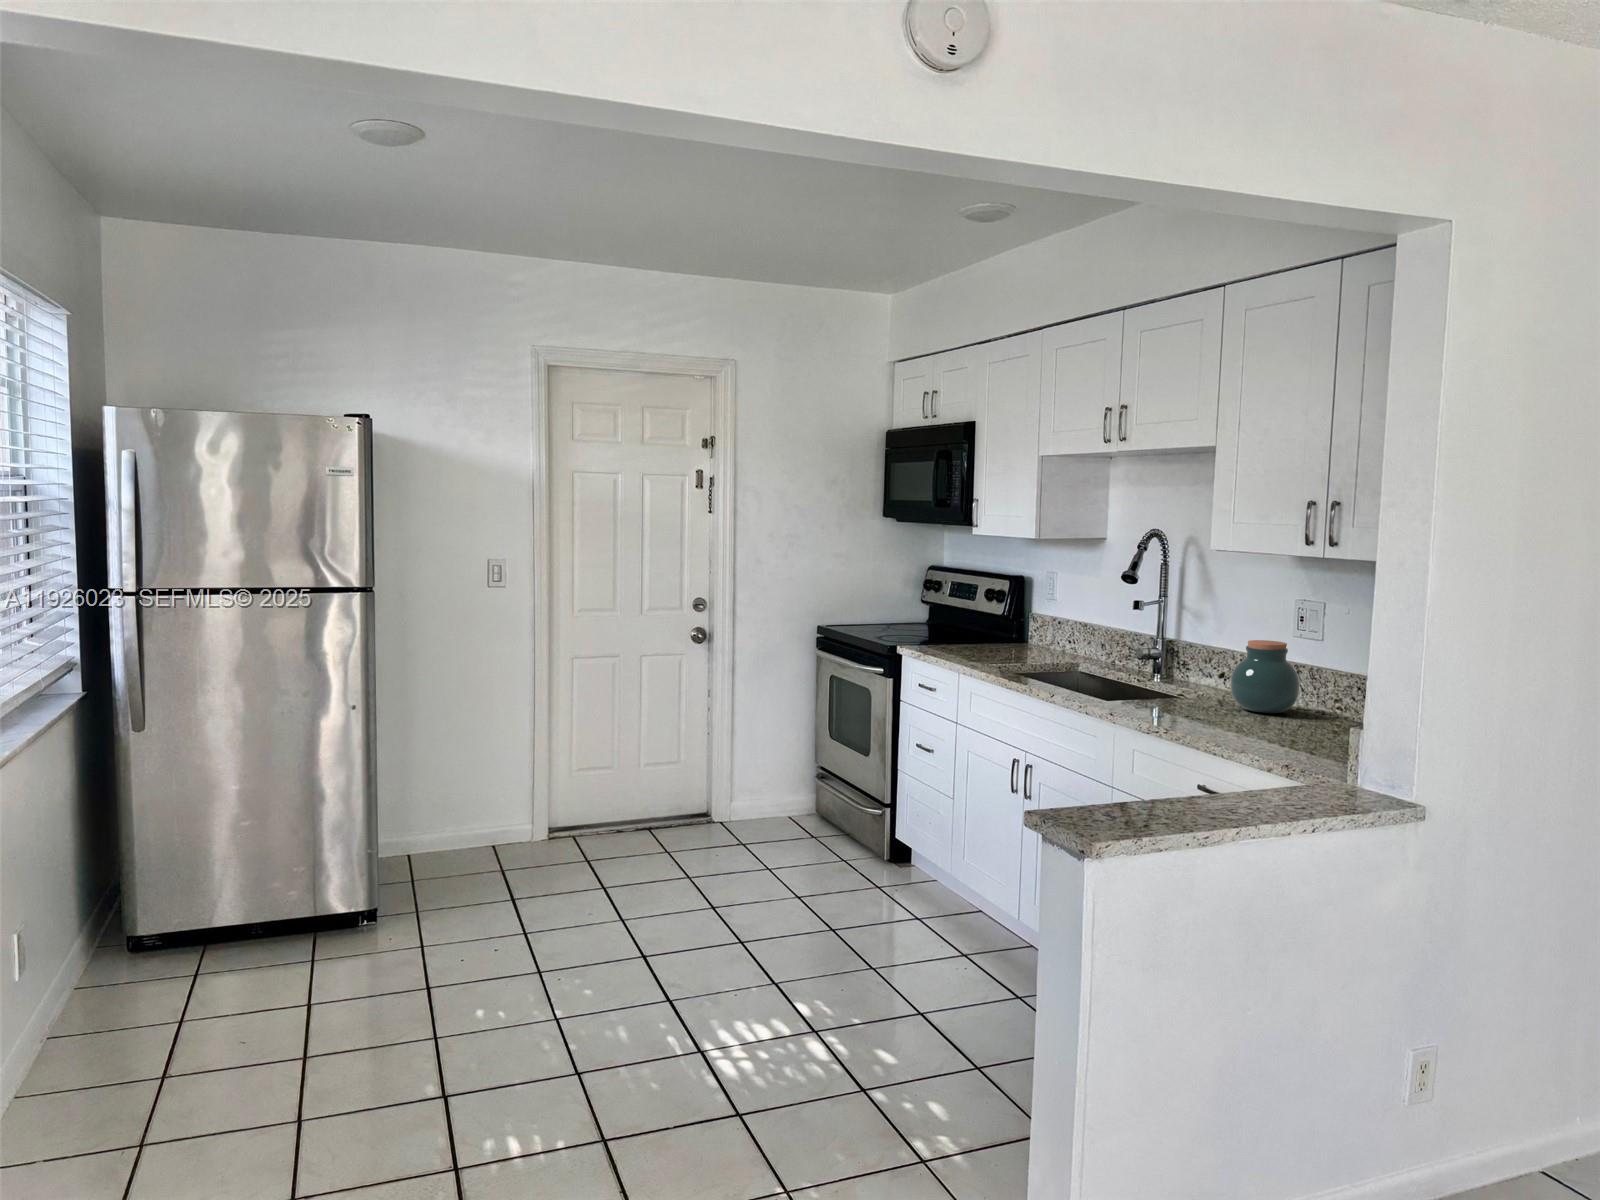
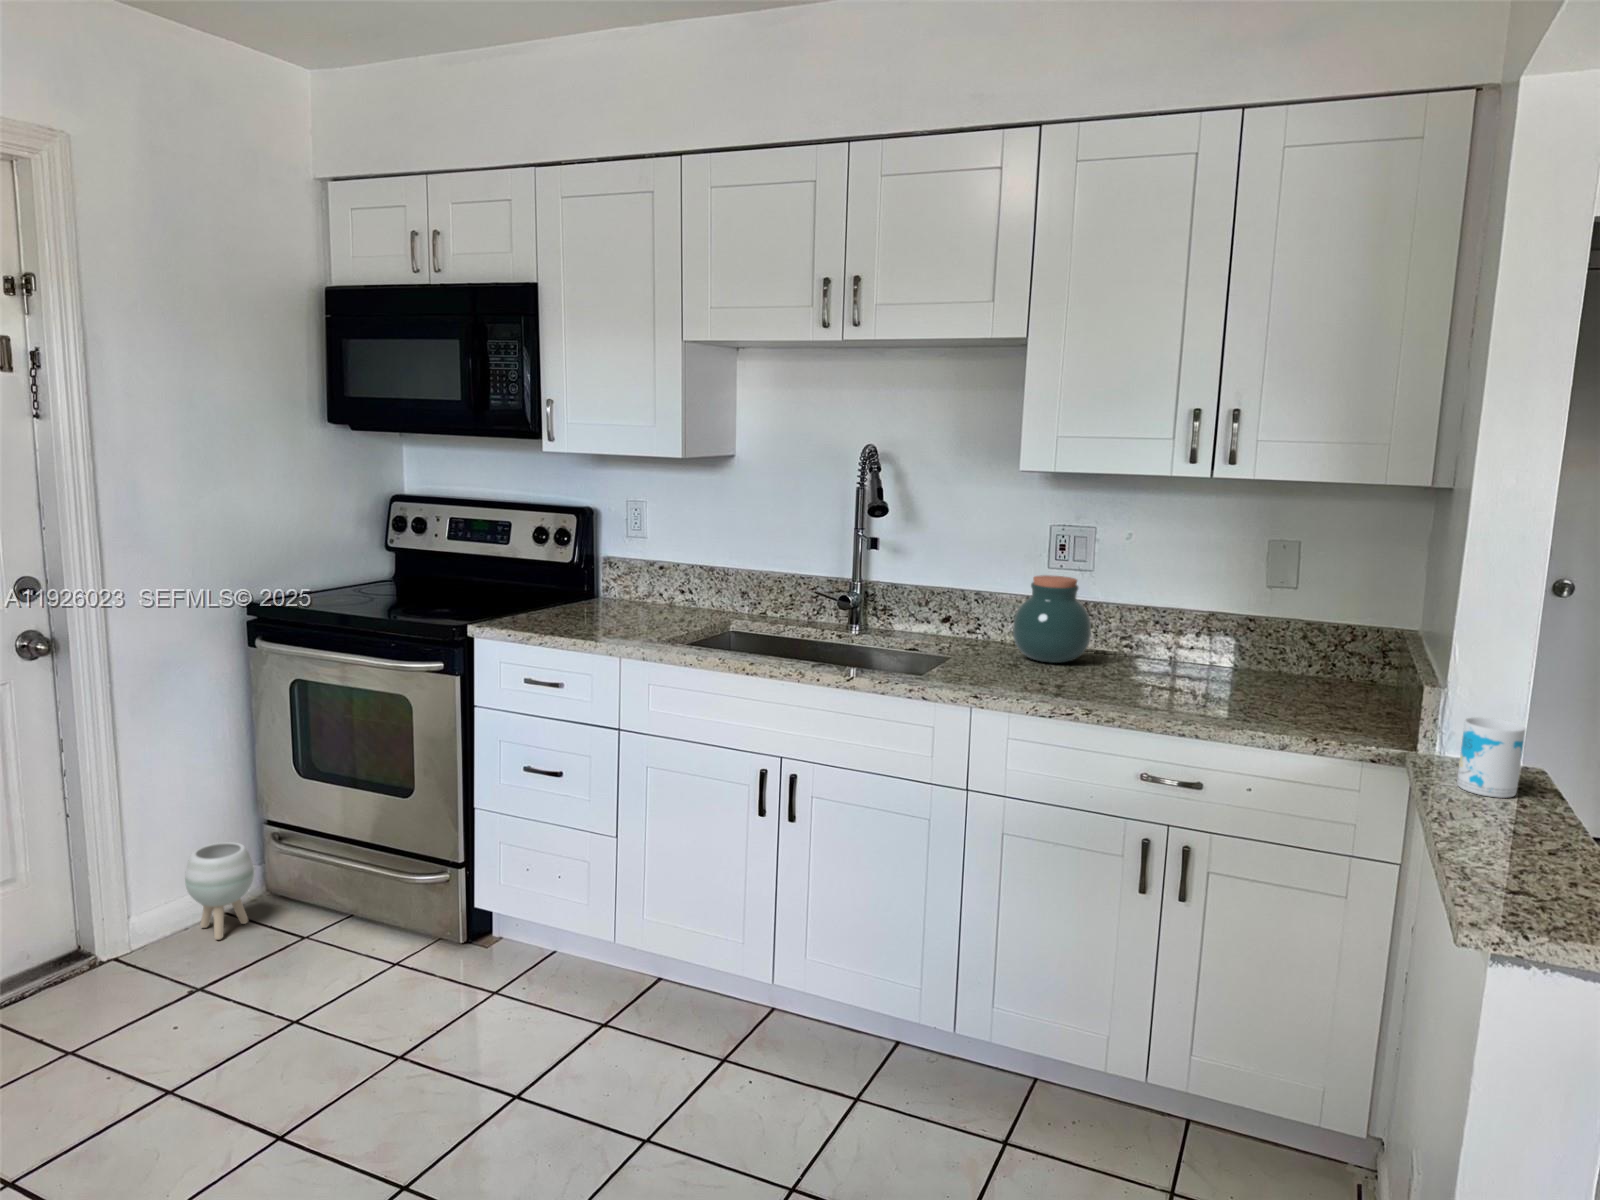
mug: none [1290,743,1341,805] -> present [1457,717,1525,798]
planter: none [761,770,797,827] -> present [185,842,254,940]

